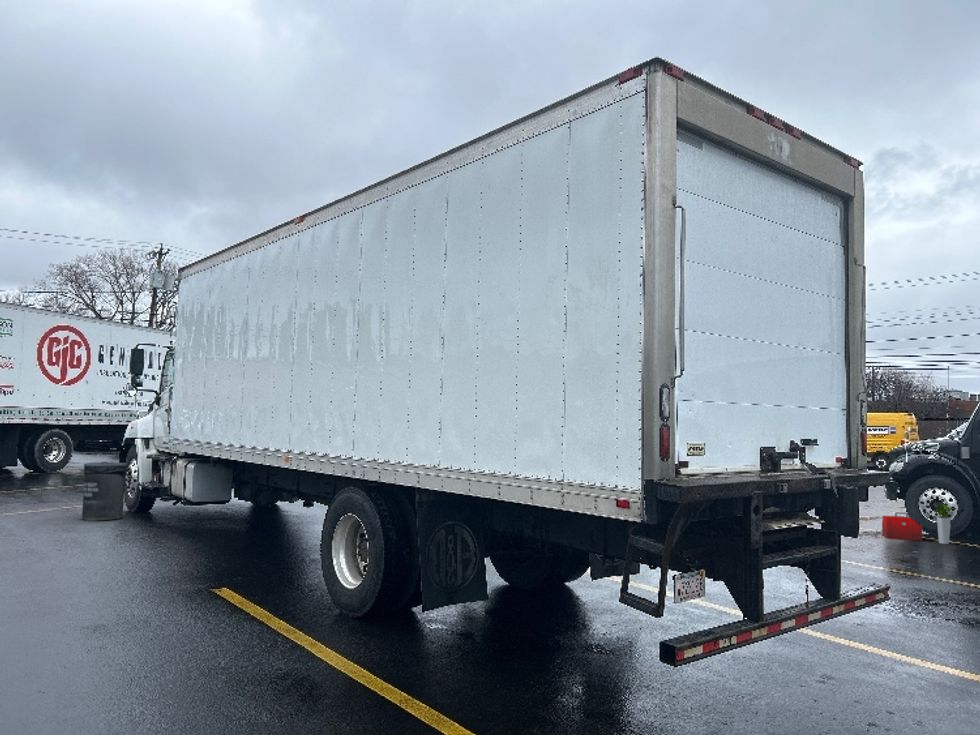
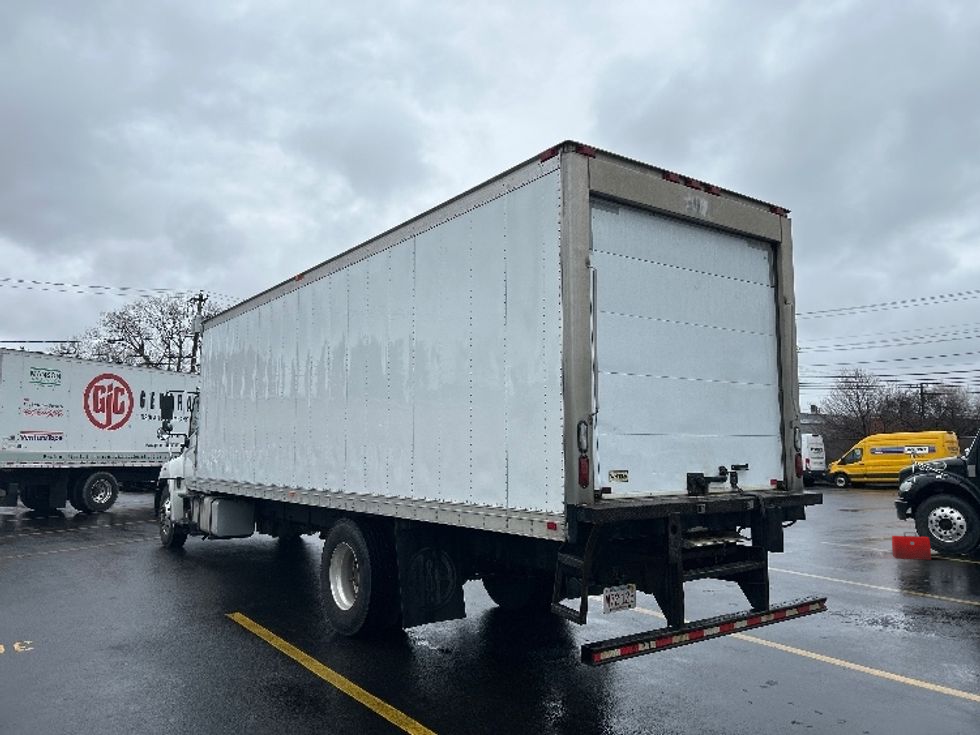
trash can: present [82,462,127,521] -> none [122,502,162,557]
planter: present [935,503,953,544] -> none [938,521,962,562]

